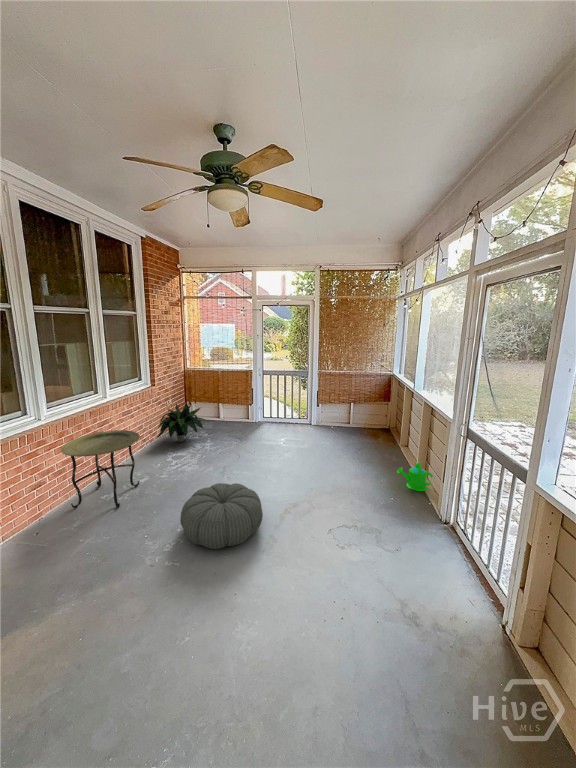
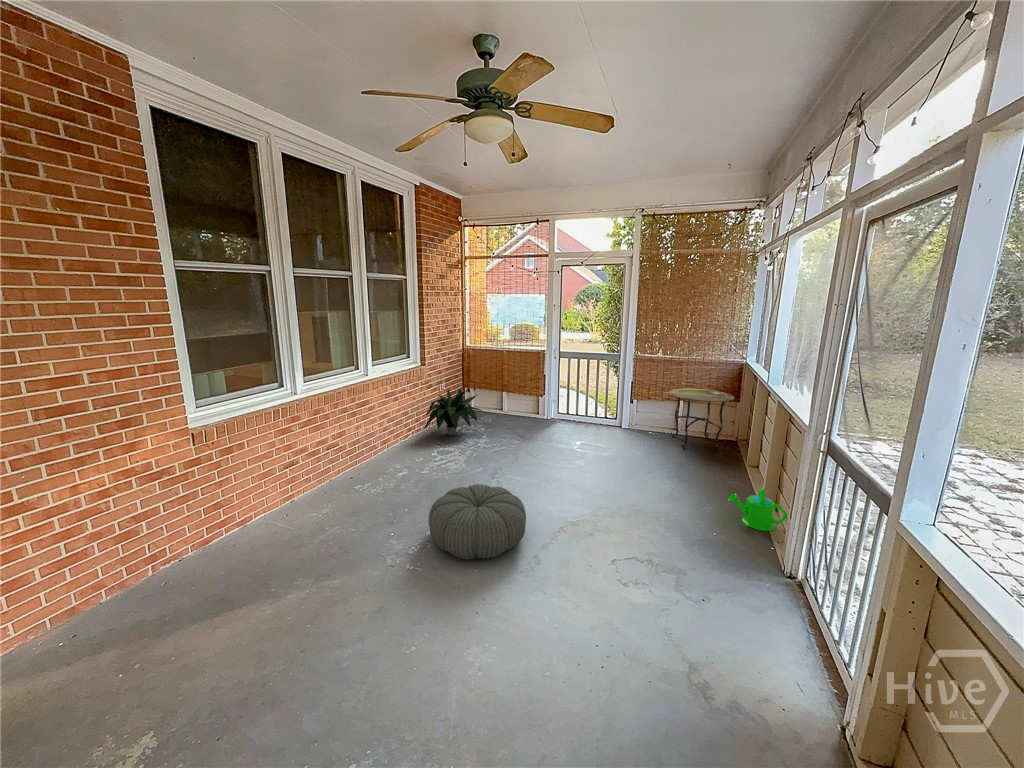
side table: present [61,430,140,508] -> present [669,388,734,450]

